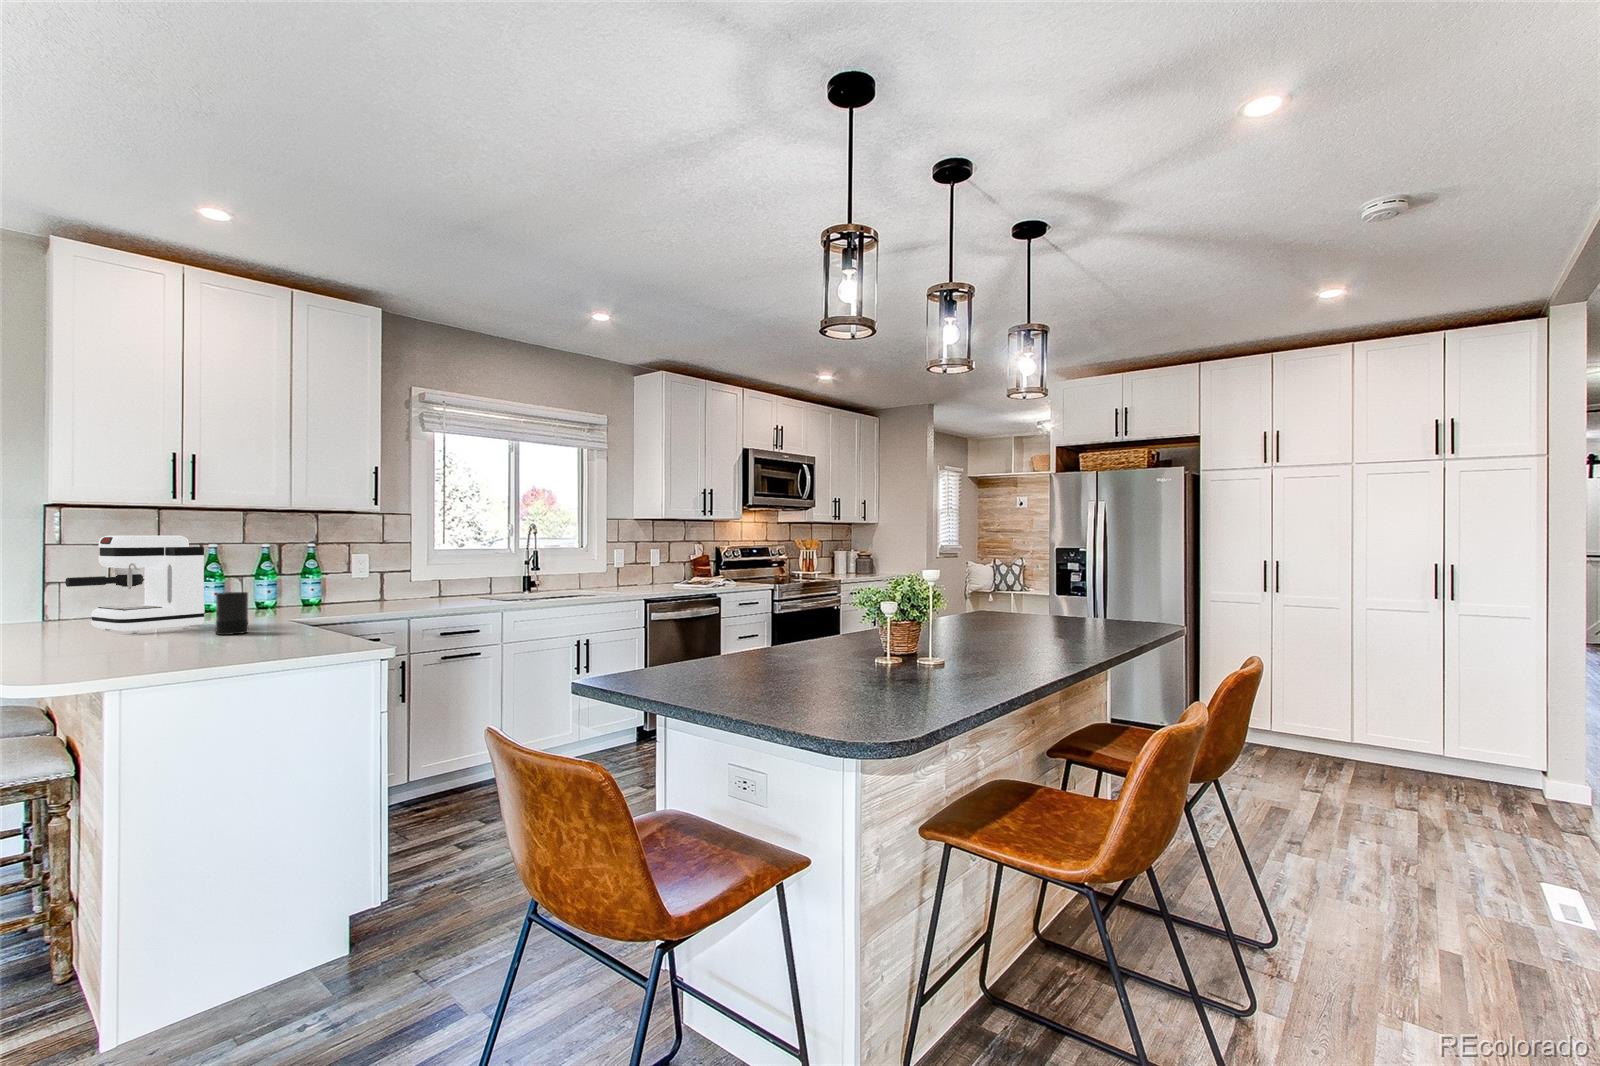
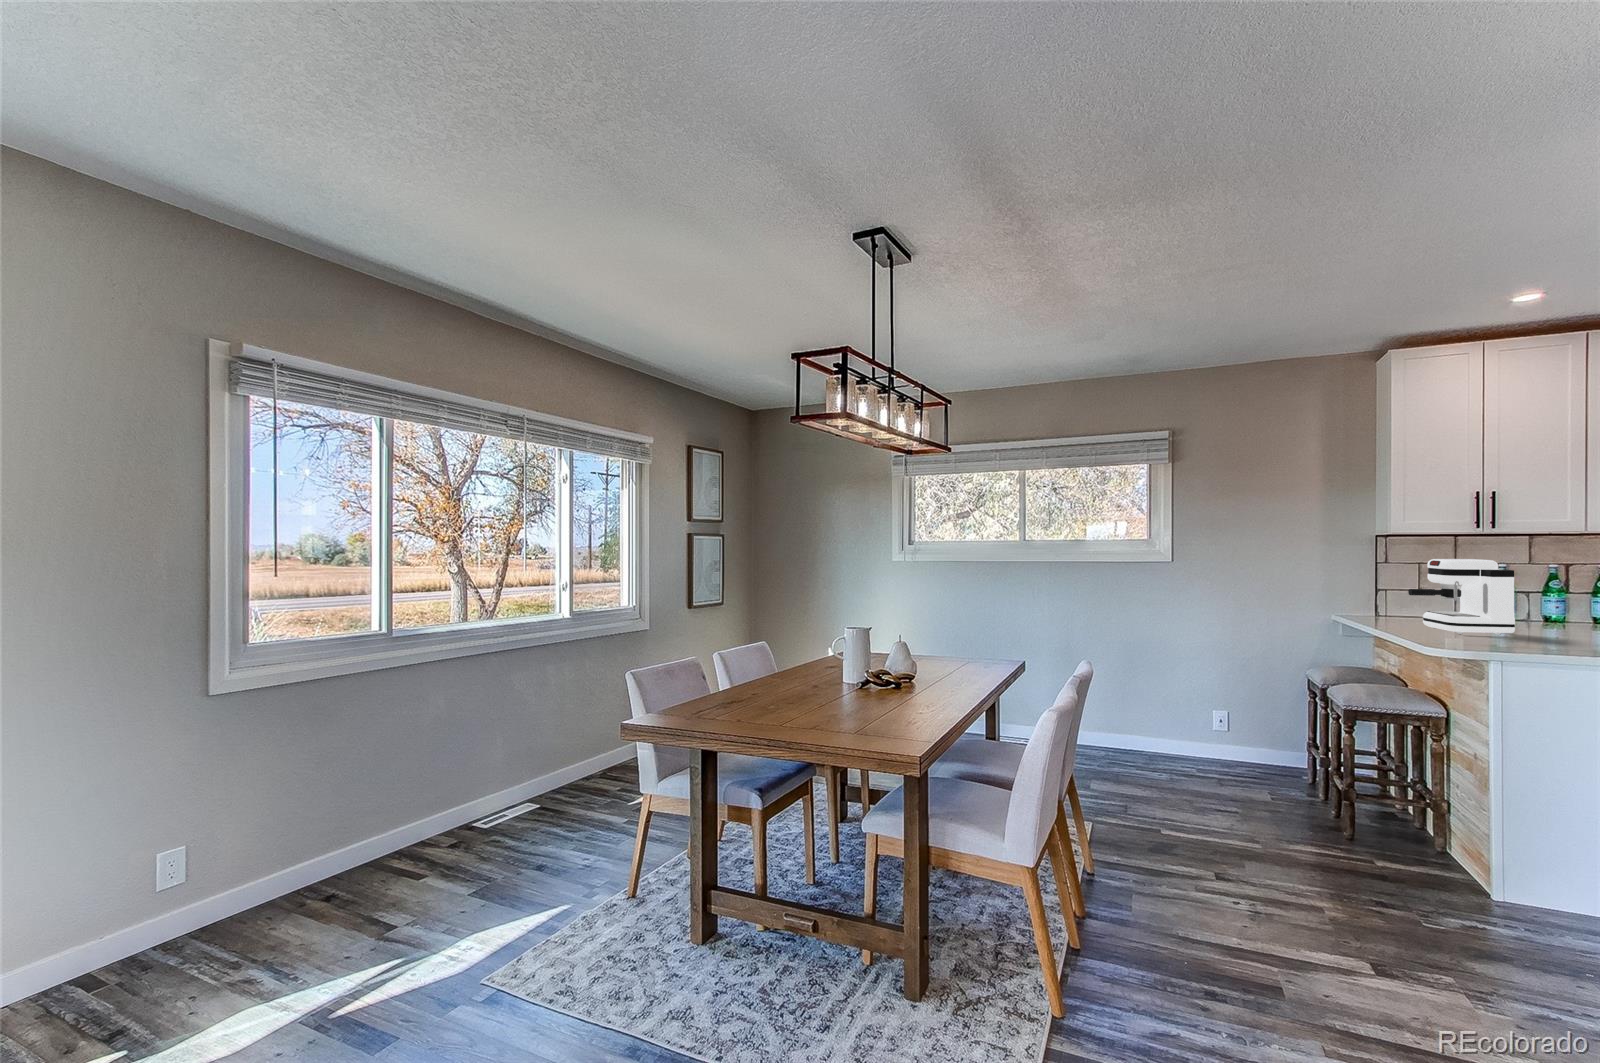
candle: present [216,592,248,635] -> none [1530,607,1565,646]

